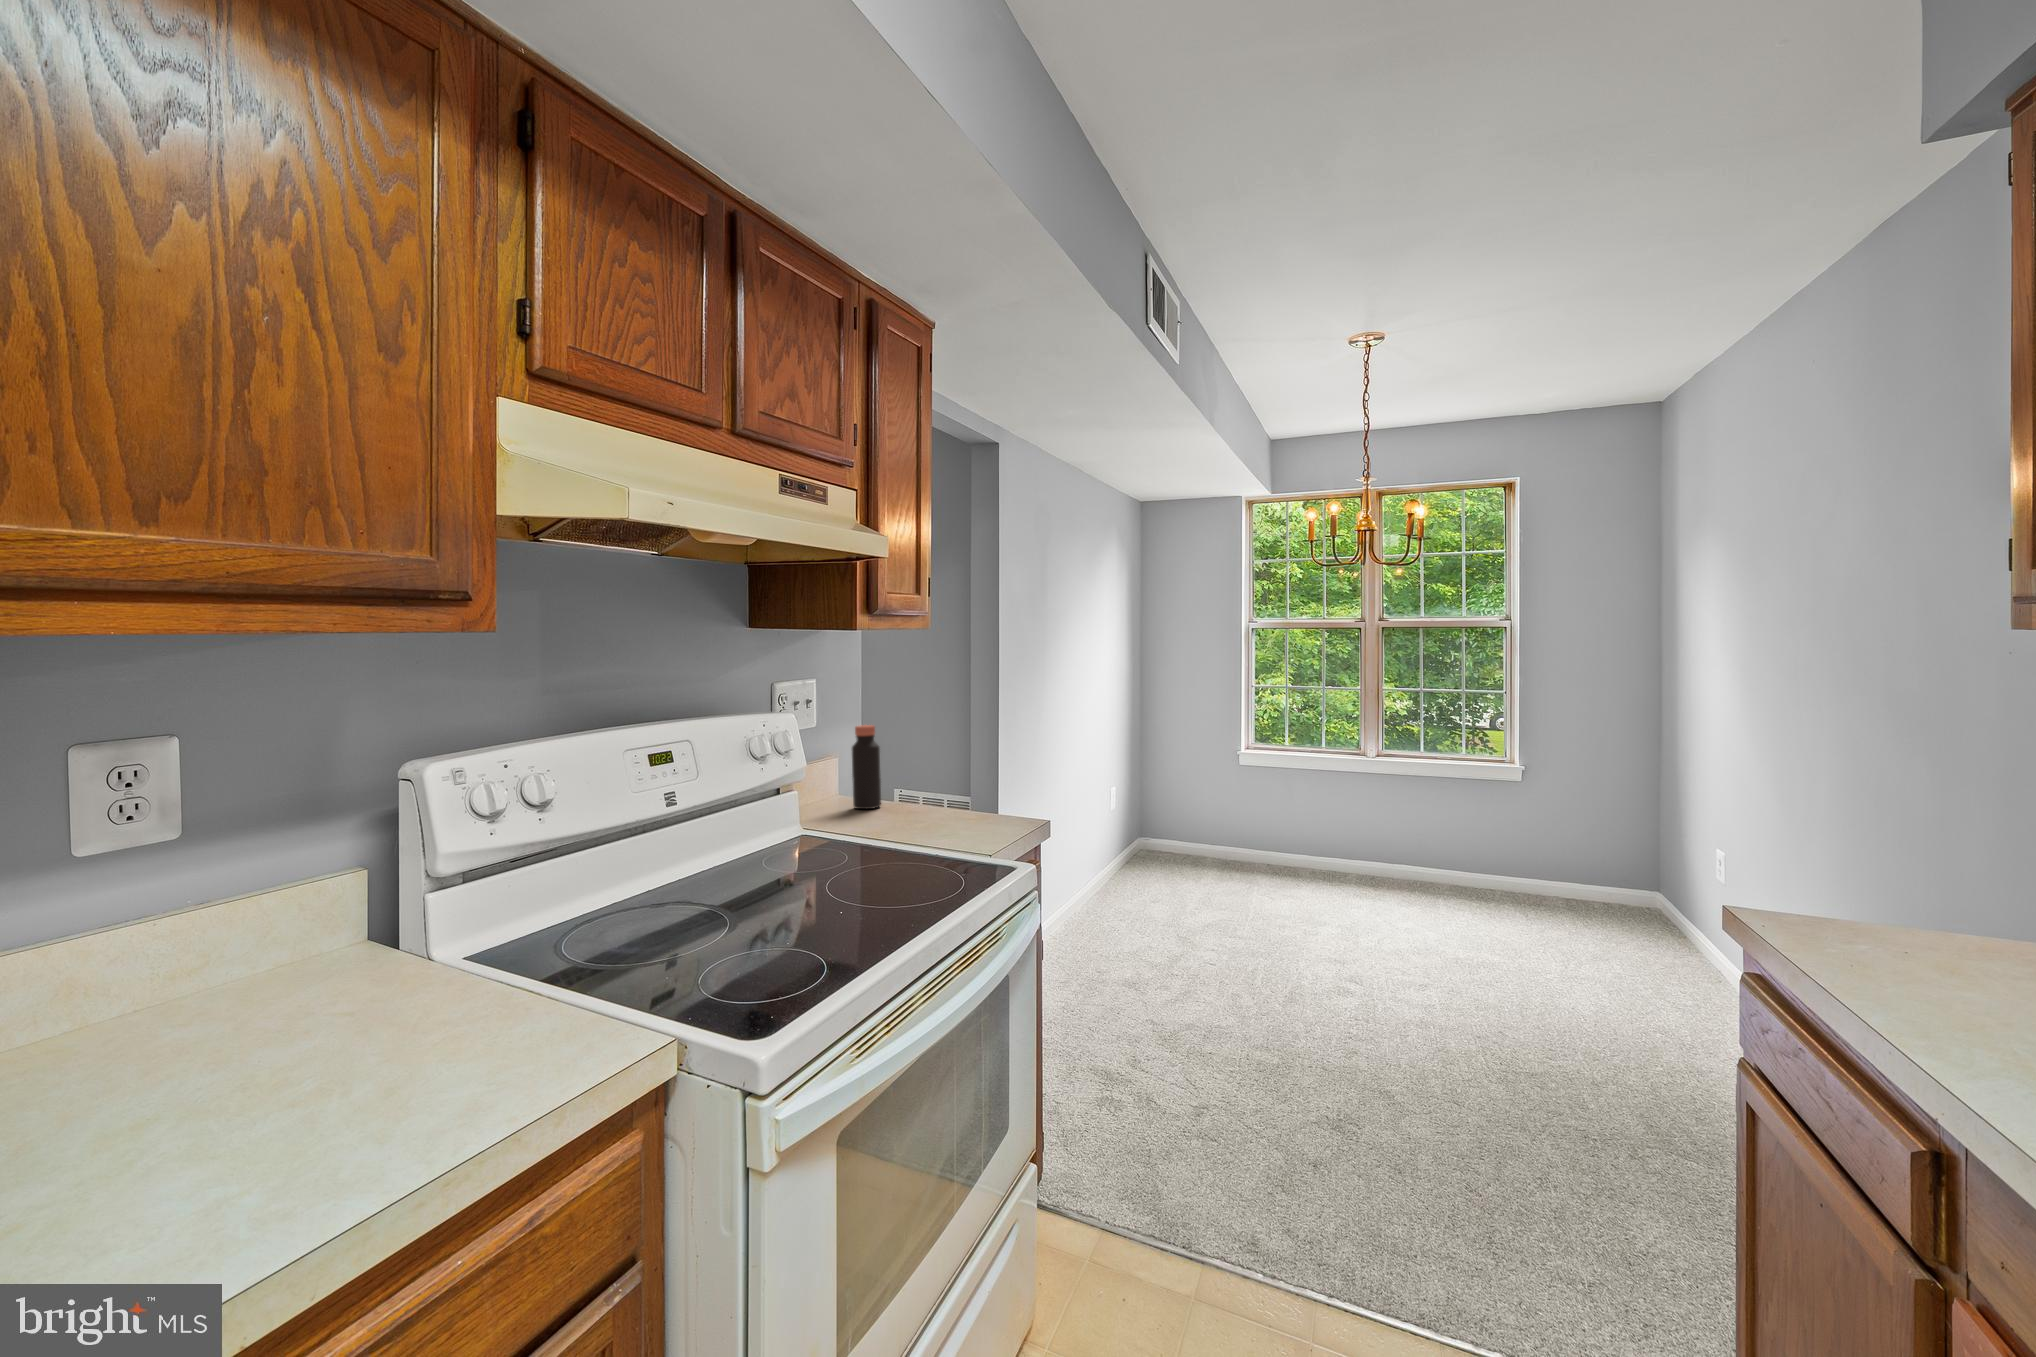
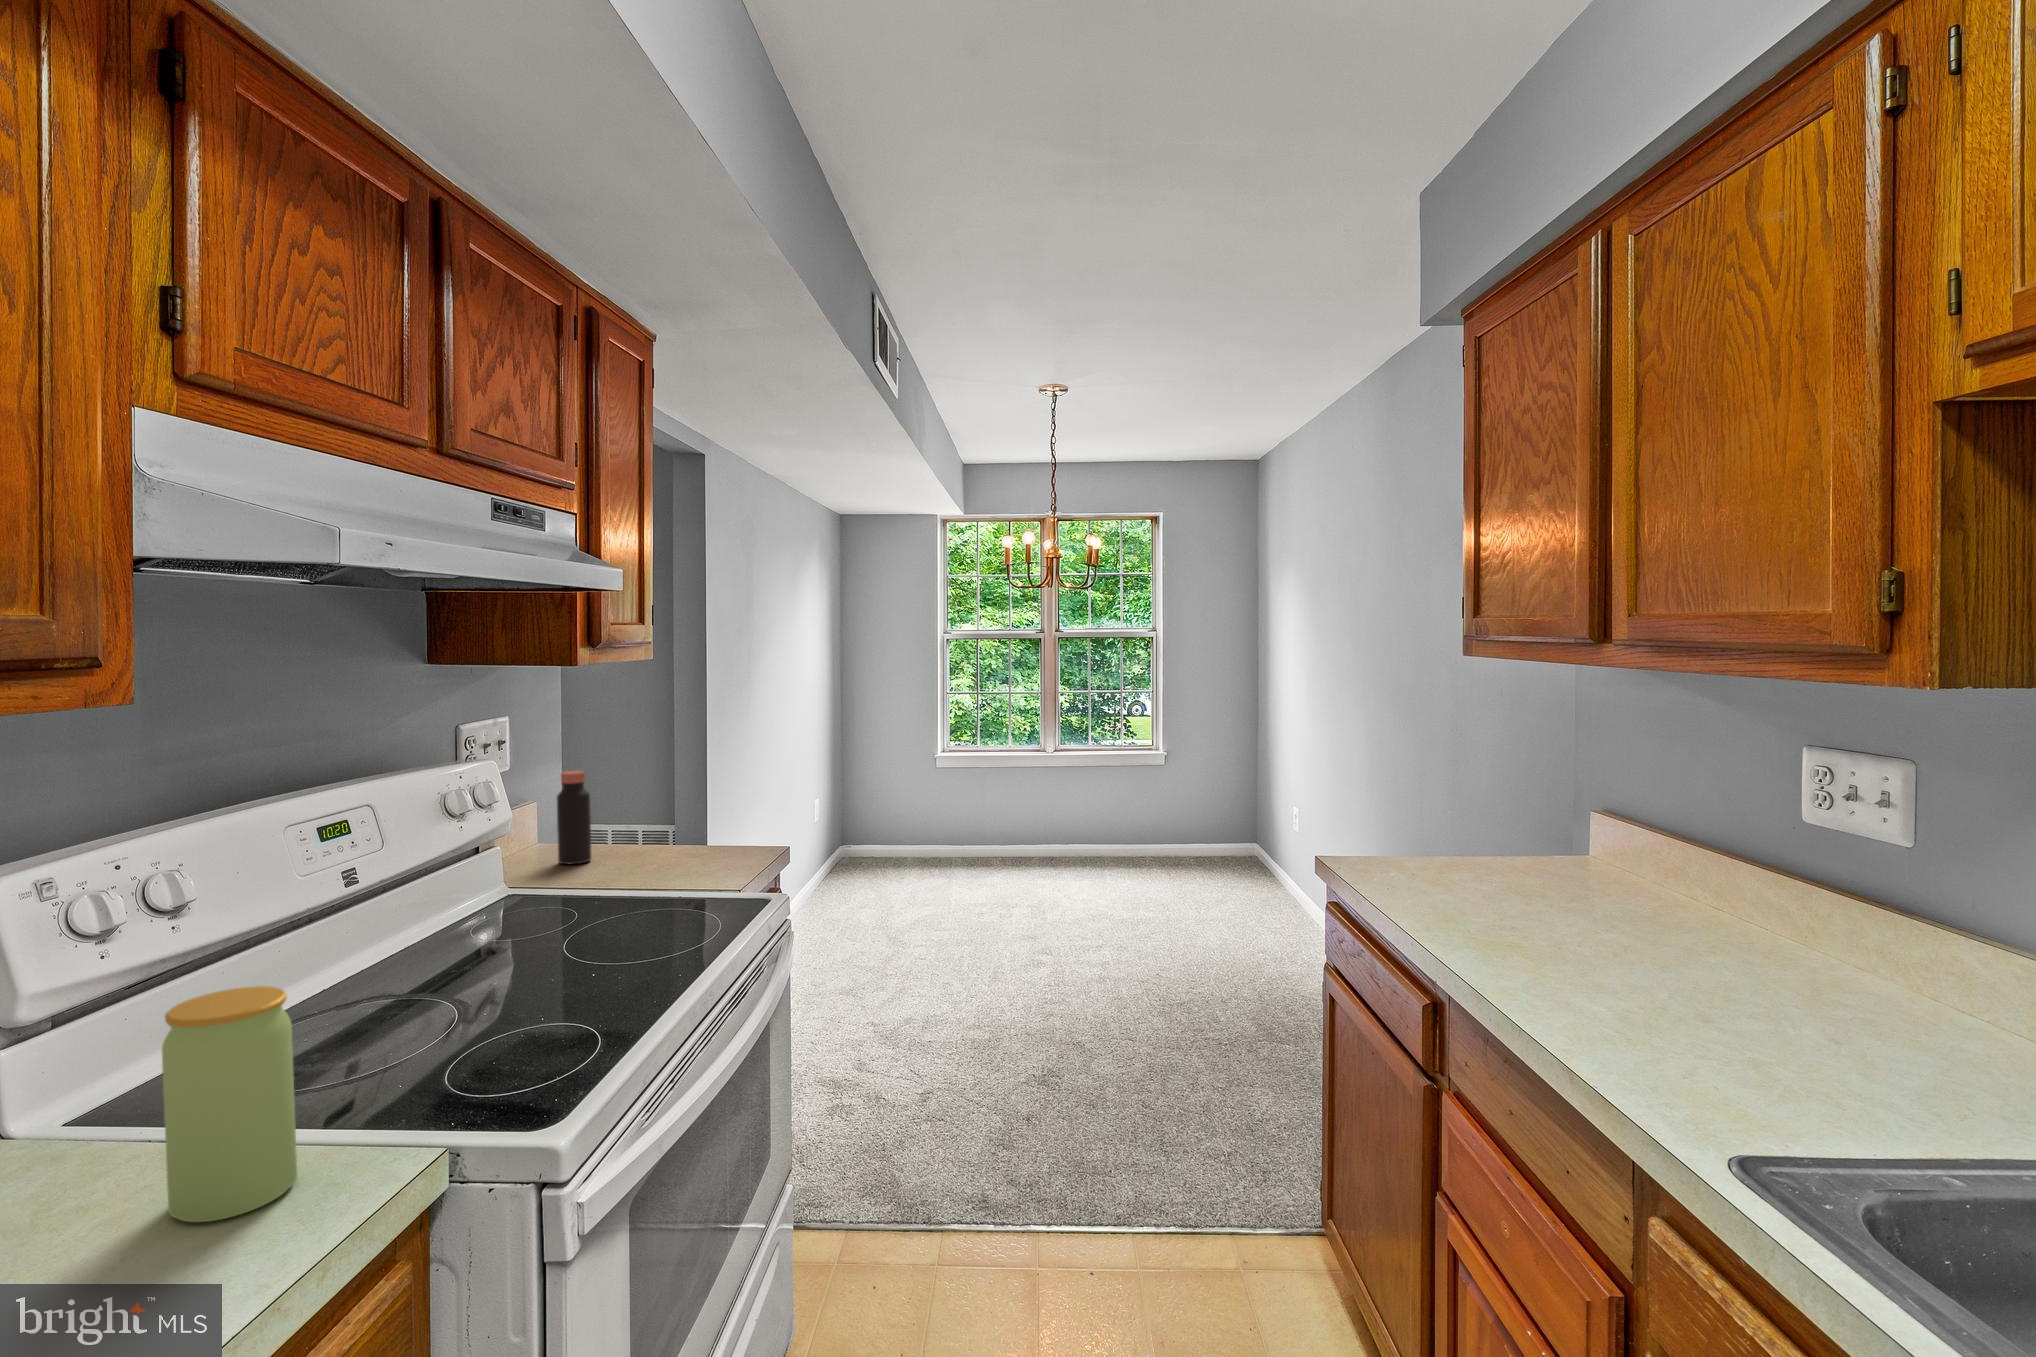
jar: none [506,851,600,1028] -> present [162,986,297,1222]

